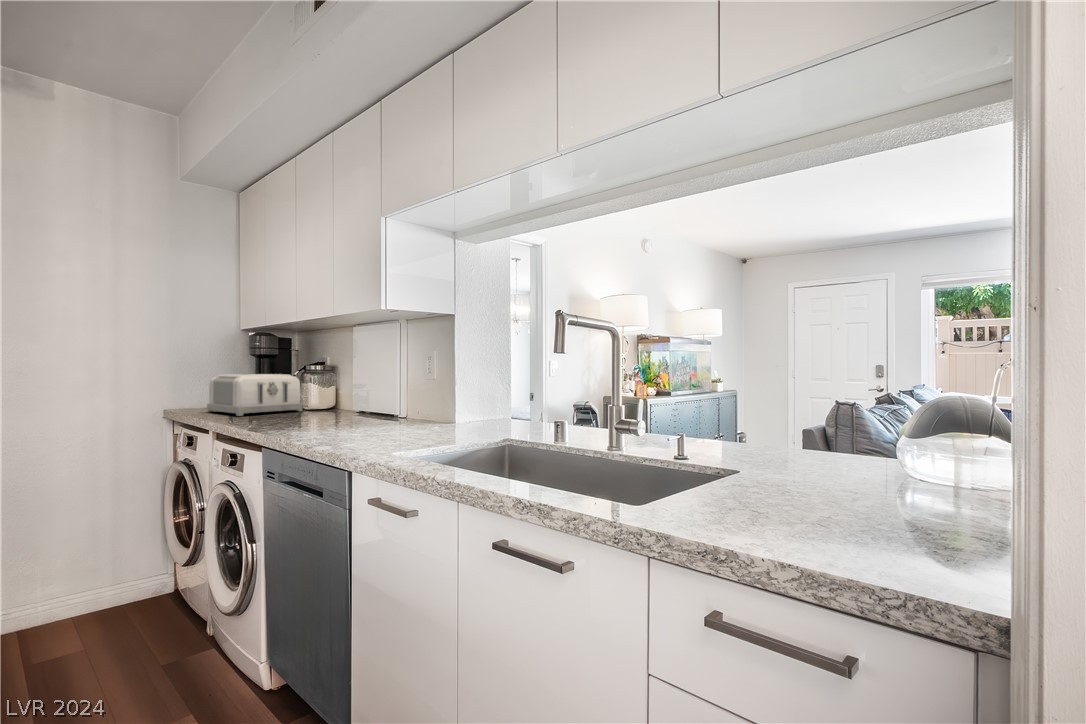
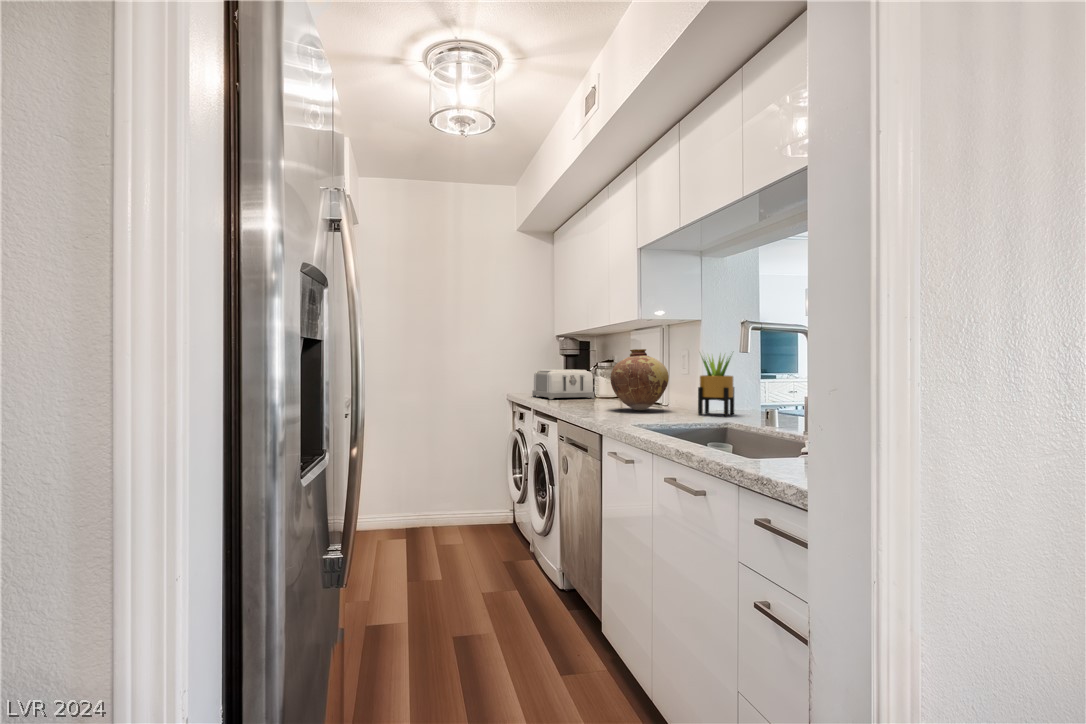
vase: none [342,348,420,427] -> present [610,349,669,410]
potted plant: none [459,348,503,430] -> present [698,356,734,416]

